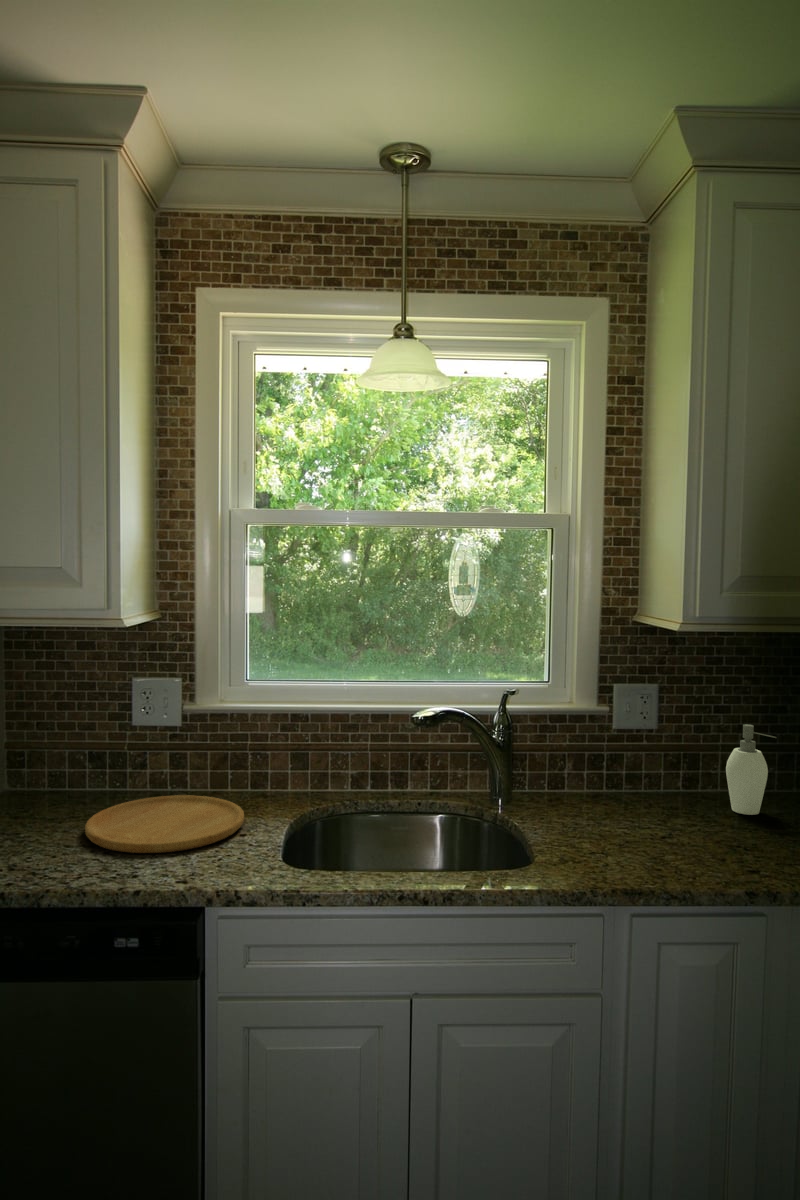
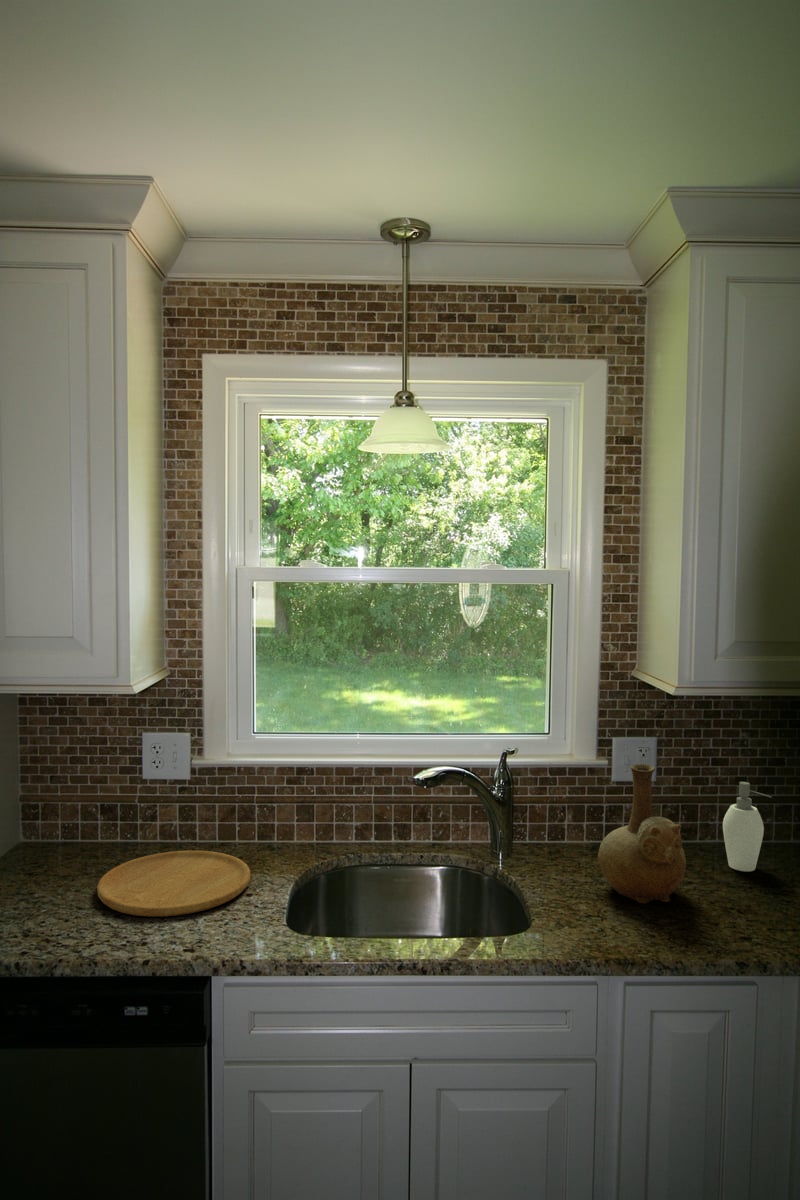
vase: none [601,701,692,842] -> present [598,764,686,903]

